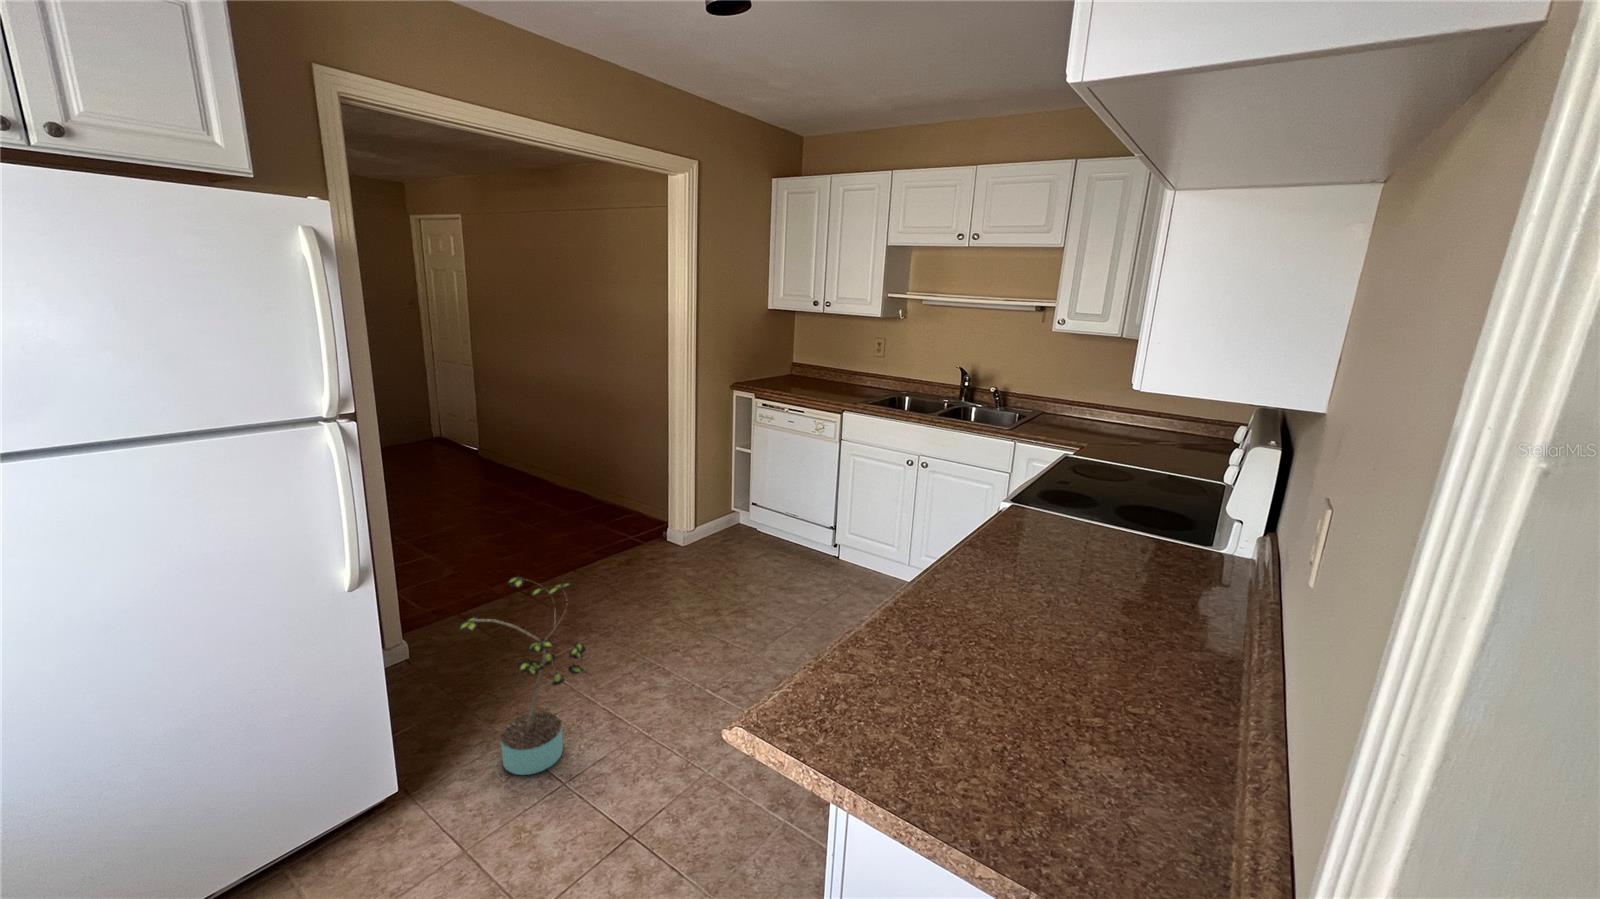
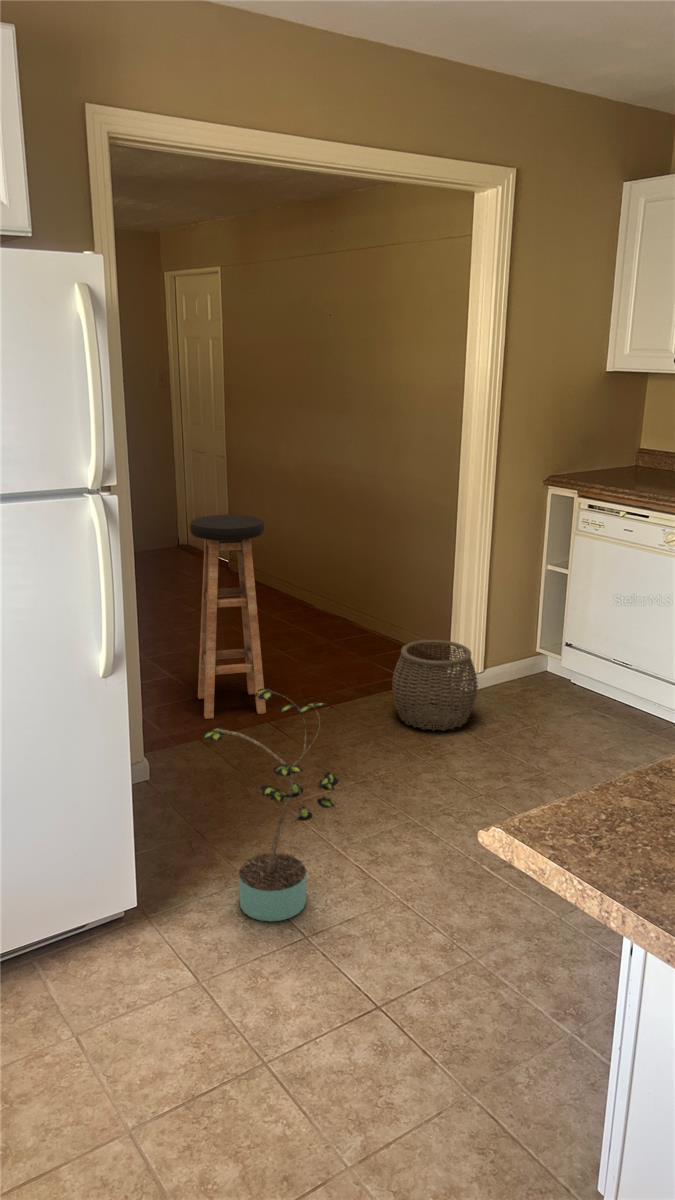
bar stool: none [444,423,521,593] -> present [190,515,266,719]
woven basket: none [625,511,692,582] -> present [392,640,478,731]

